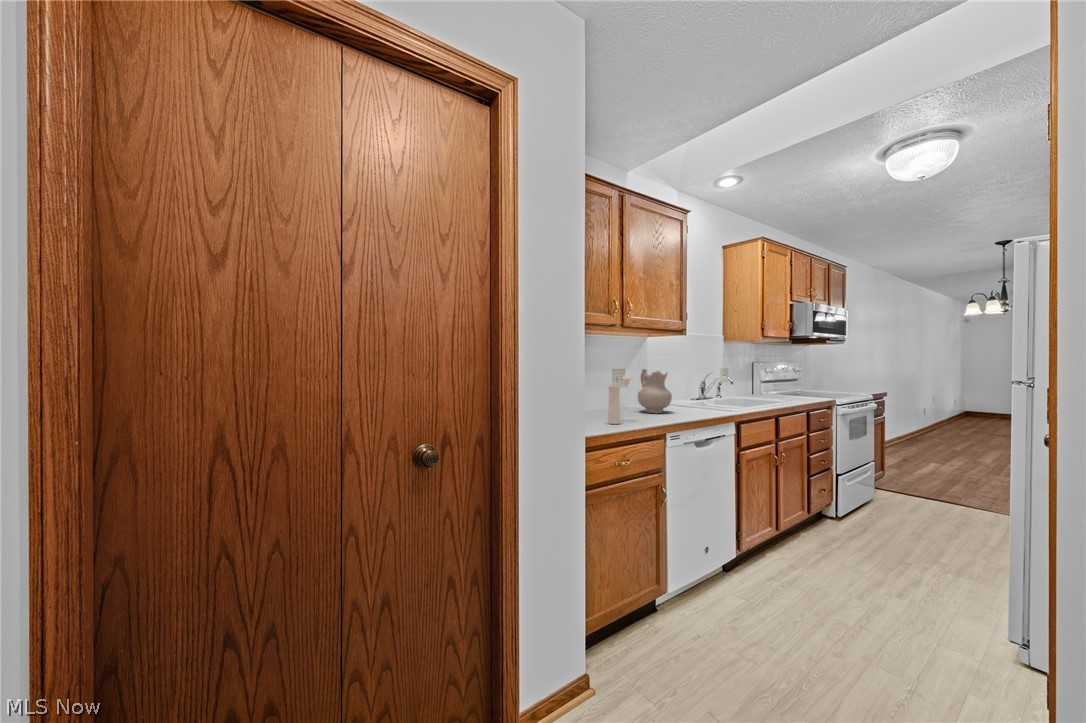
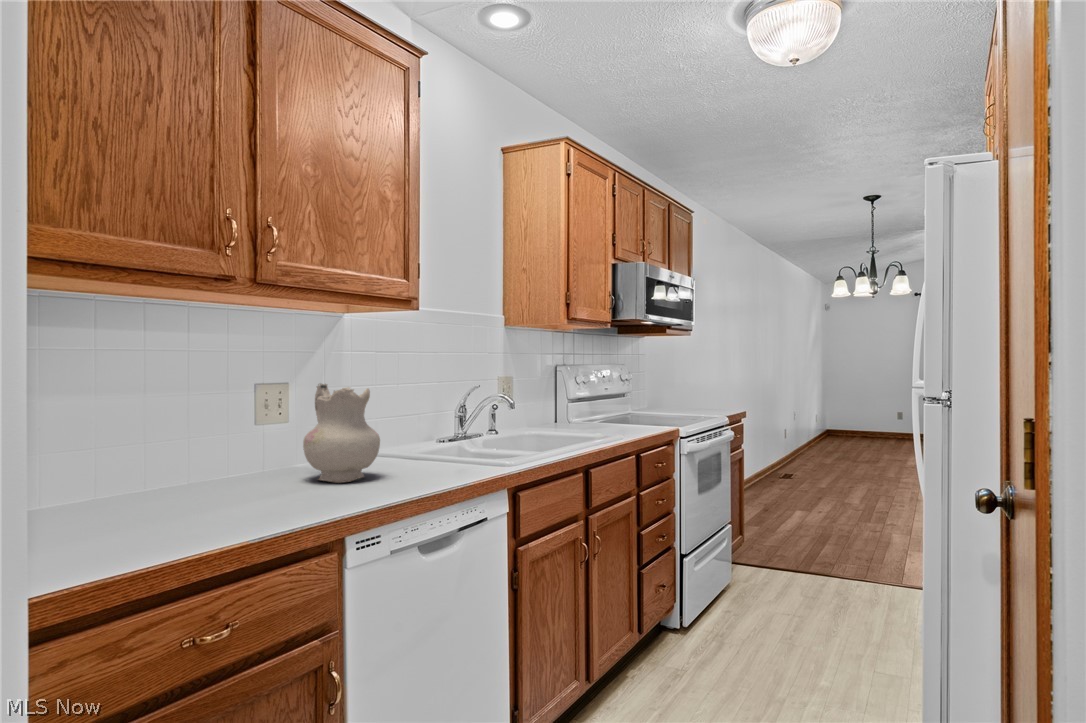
pepper mill: present [608,376,631,424] -> none [188,403,262,529]

